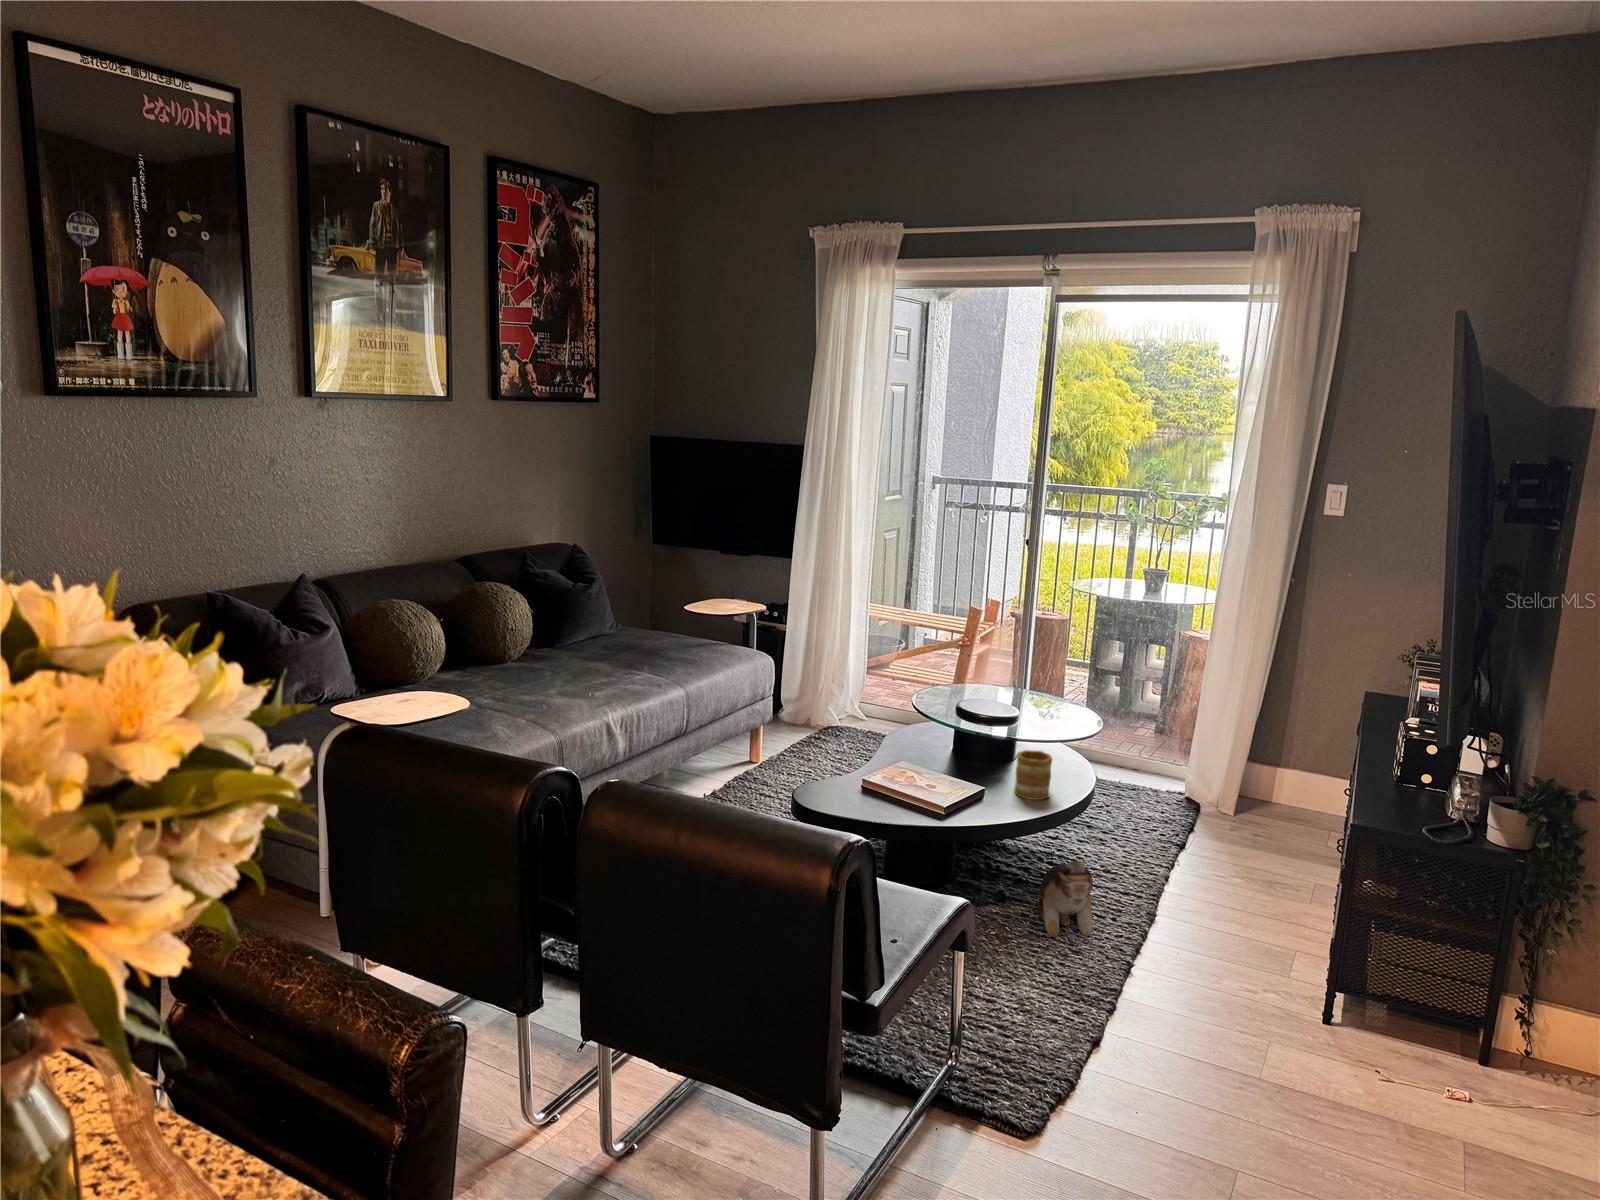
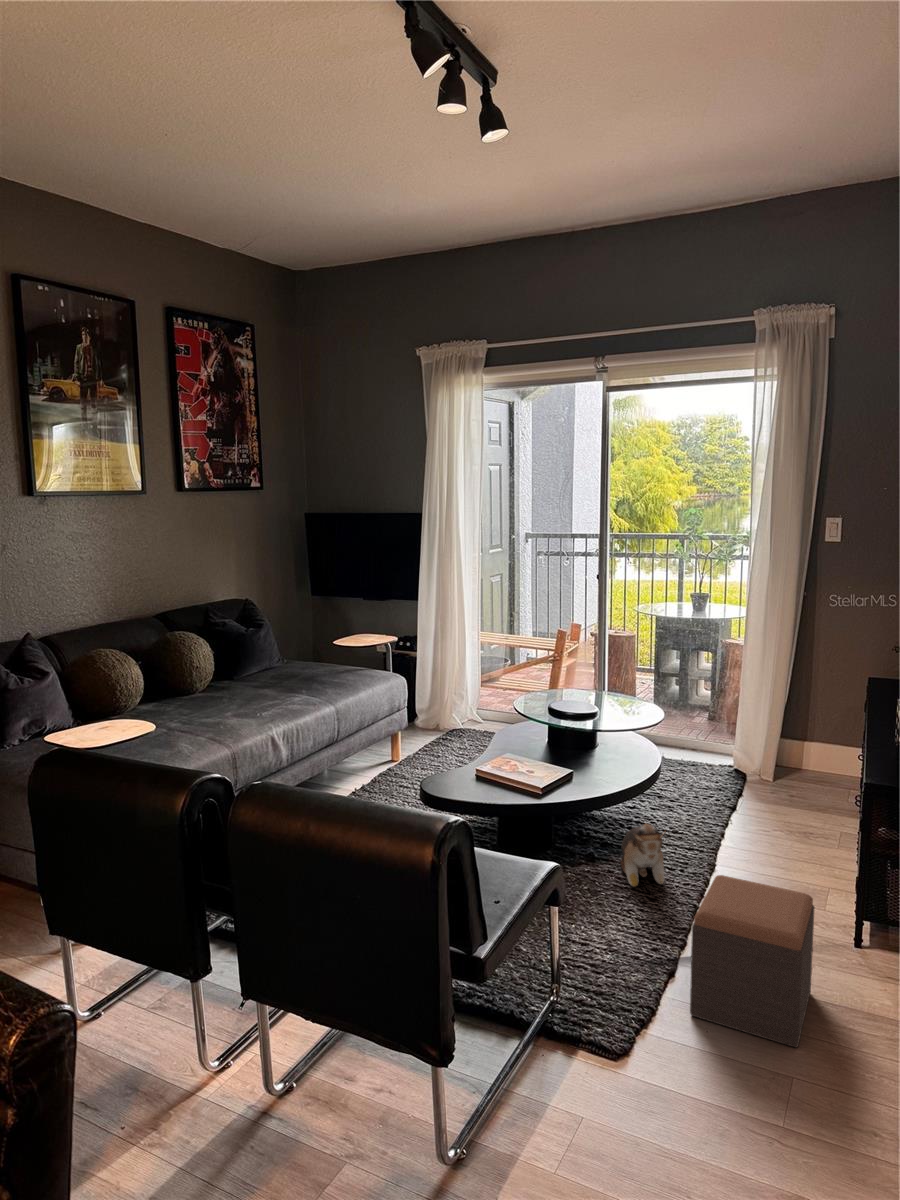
mug: present [1014,750,1052,800] -> none [596,737,624,776]
footstool: none [1115,928,1276,1135] -> present [690,875,814,1047]

